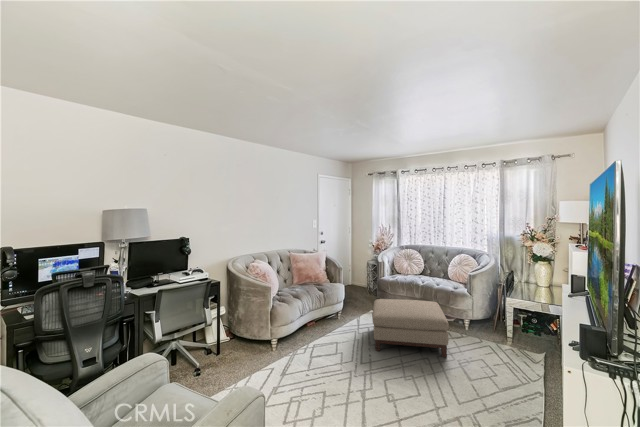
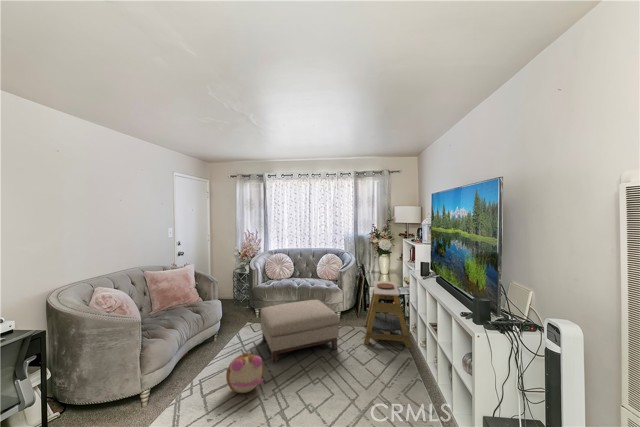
side table: none [483,293,560,387] -> present [364,281,411,348]
plush toy: none [329,332,359,365] -> present [226,352,264,393]

